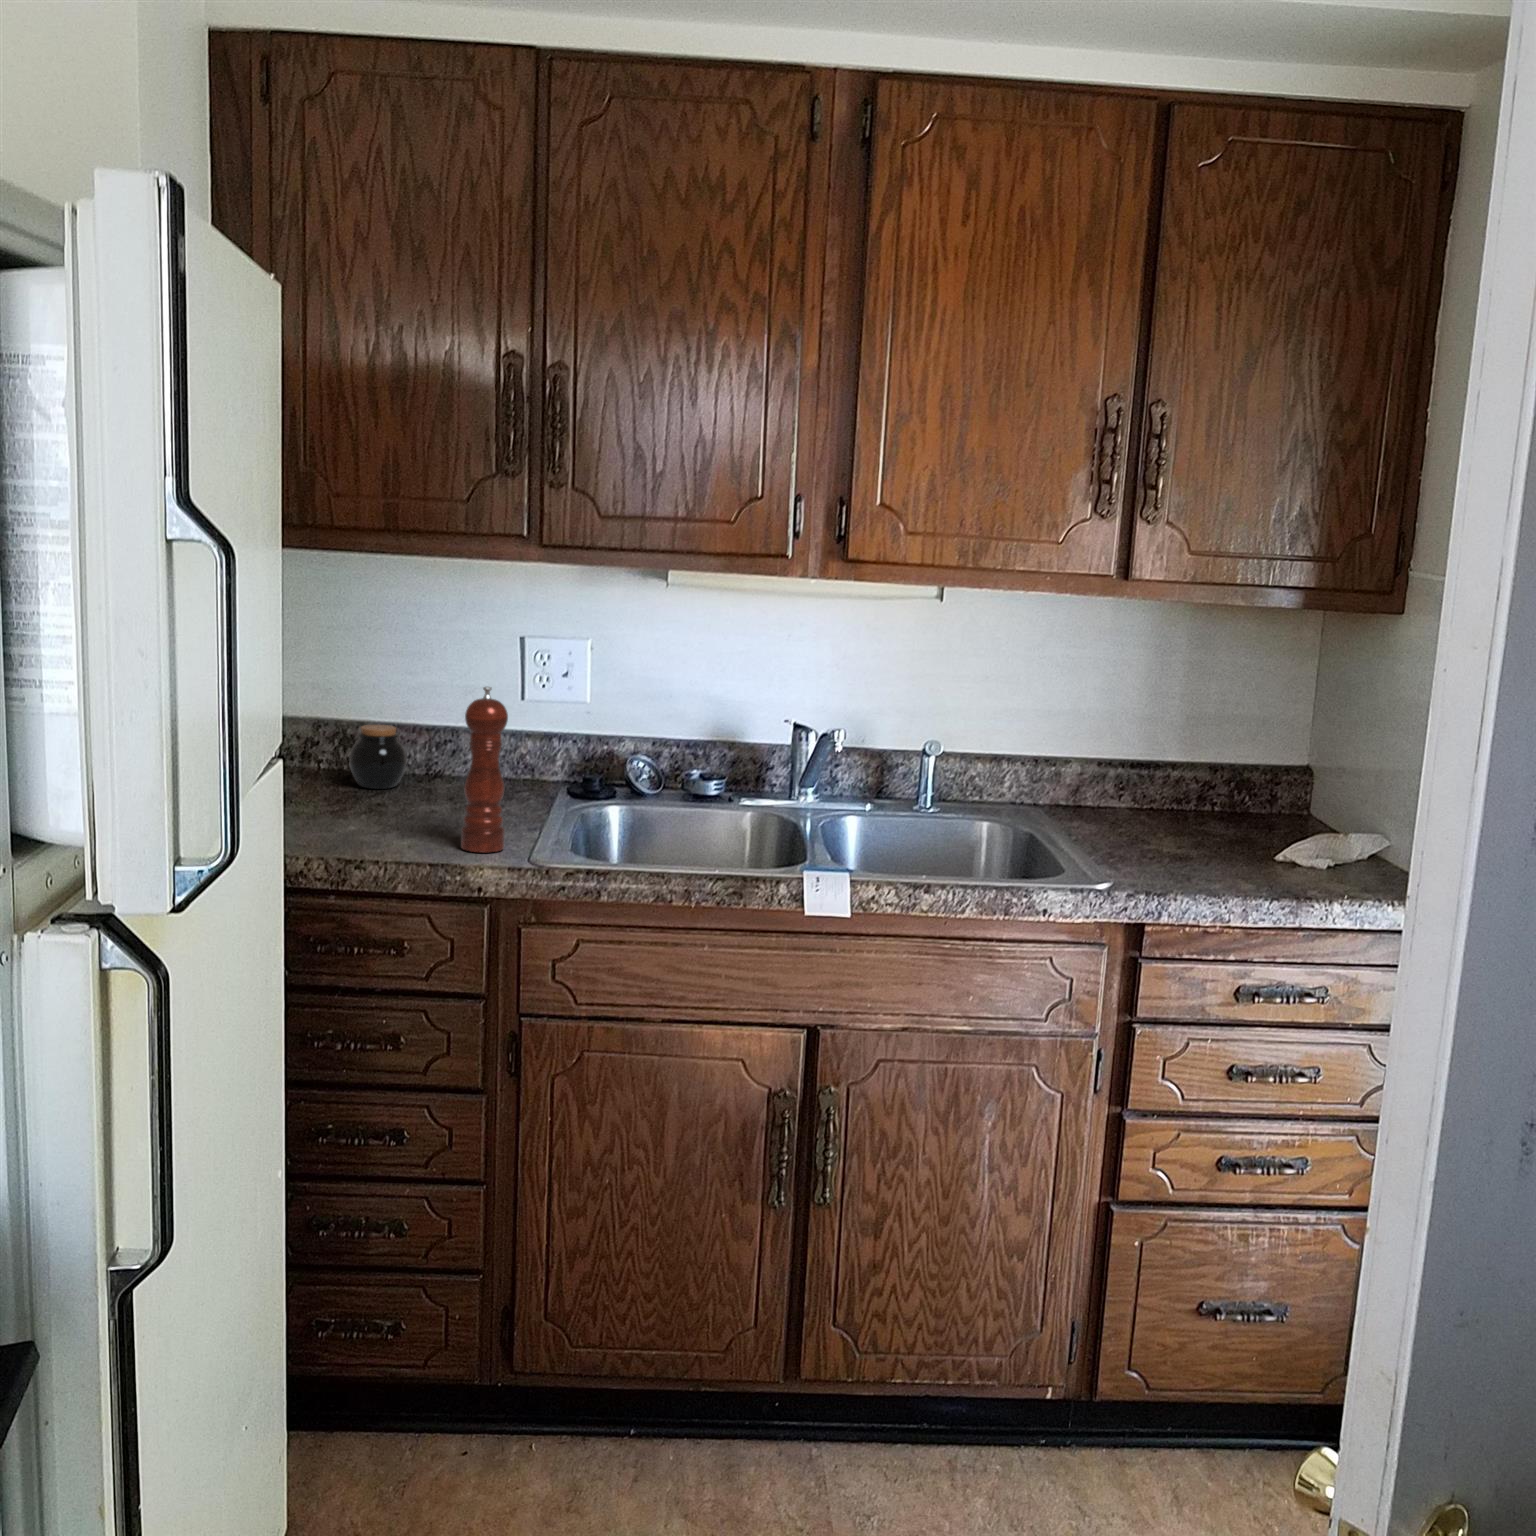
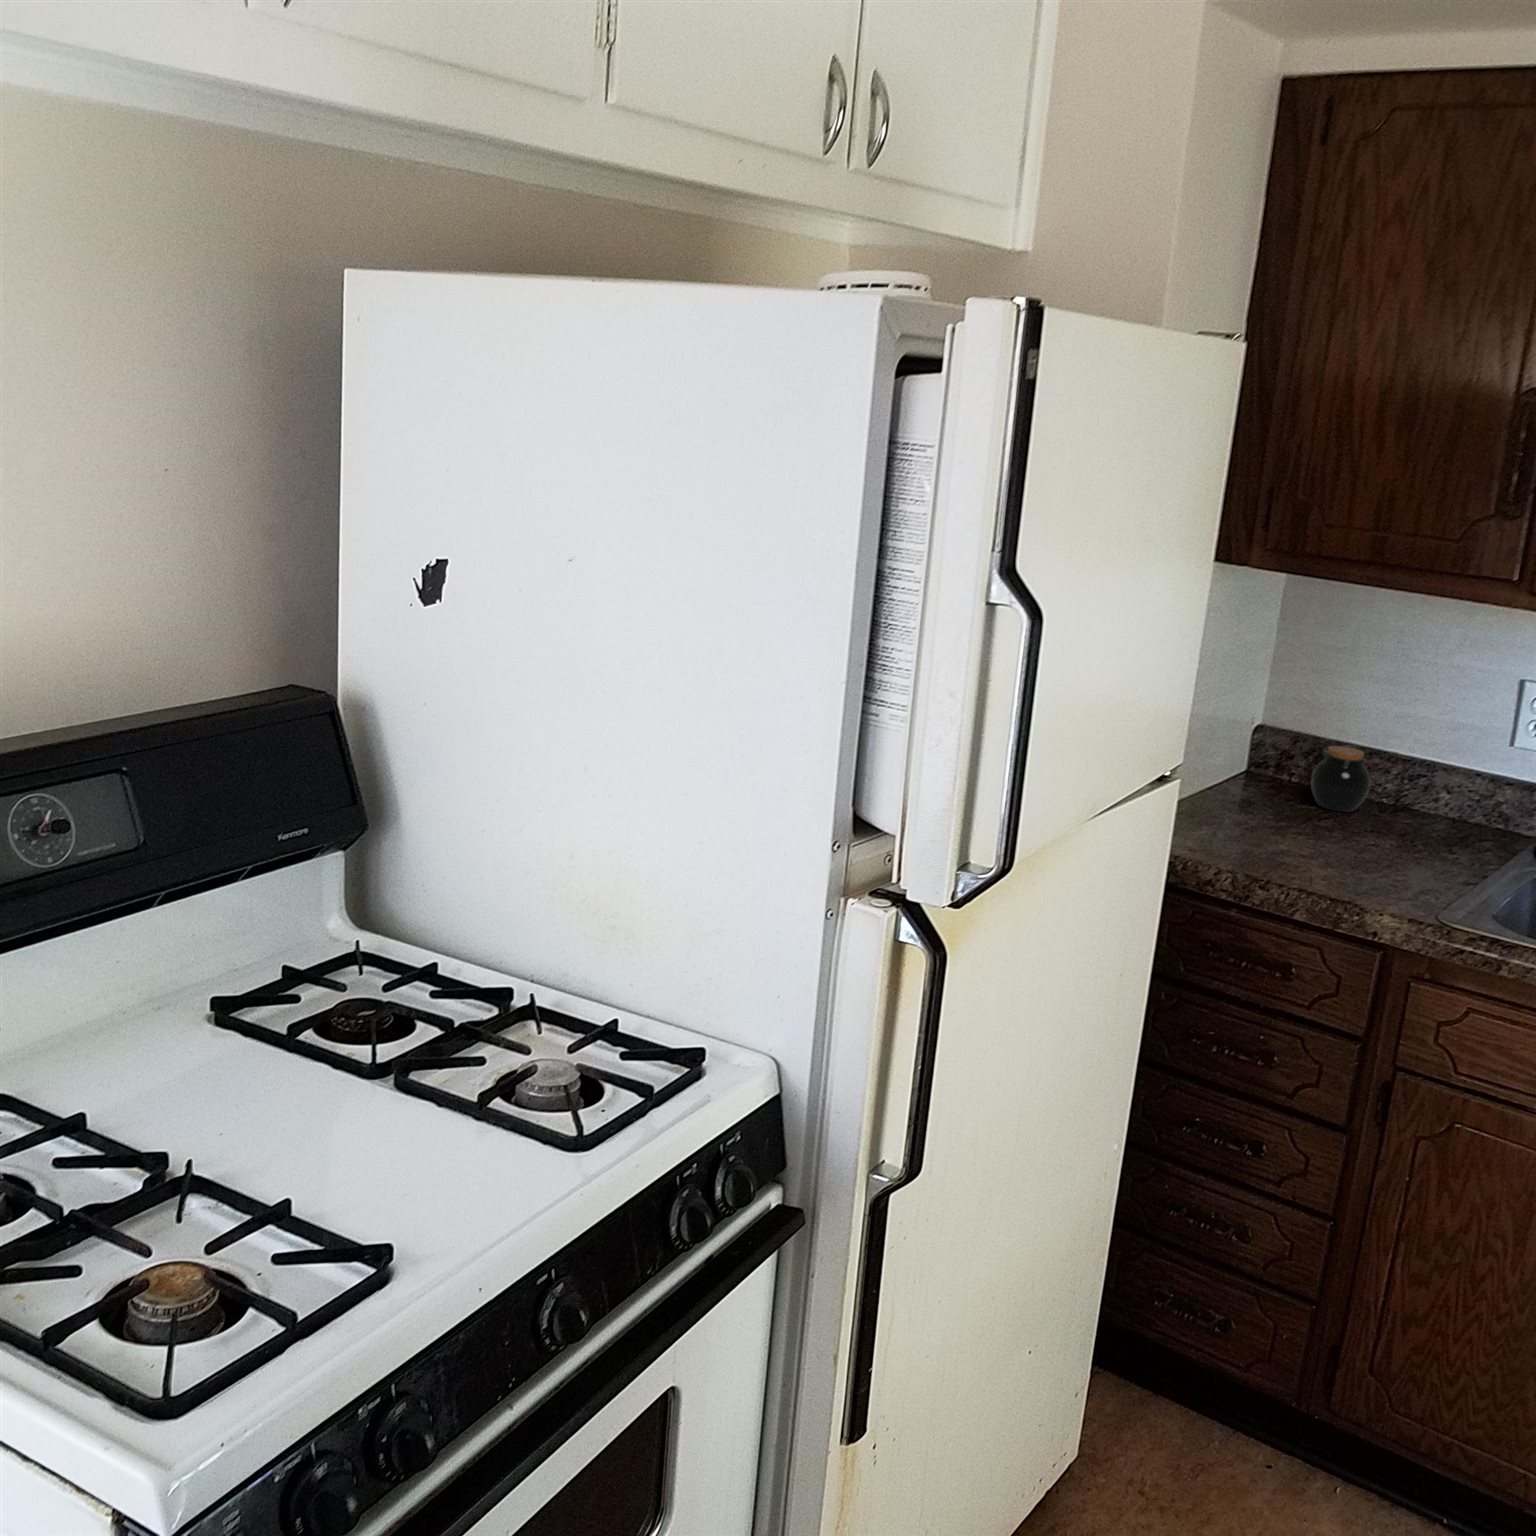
pepper mill: present [461,687,508,853] -> none [1370,734,1441,901]

